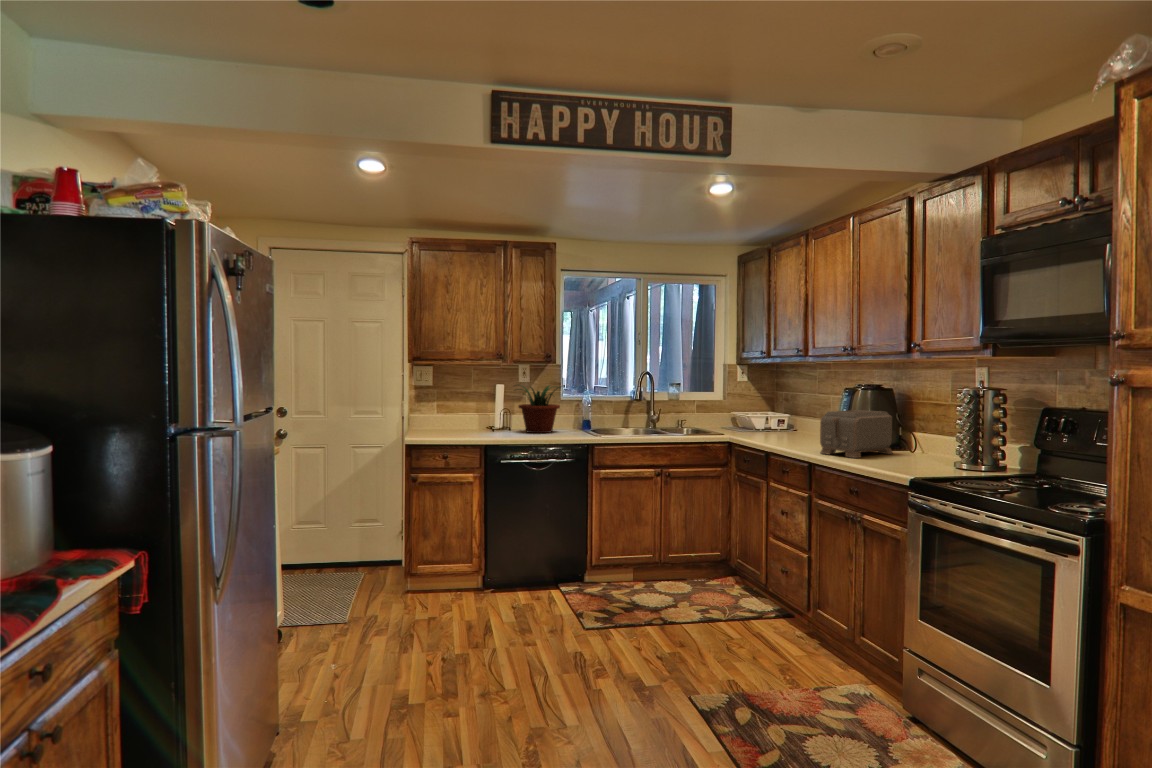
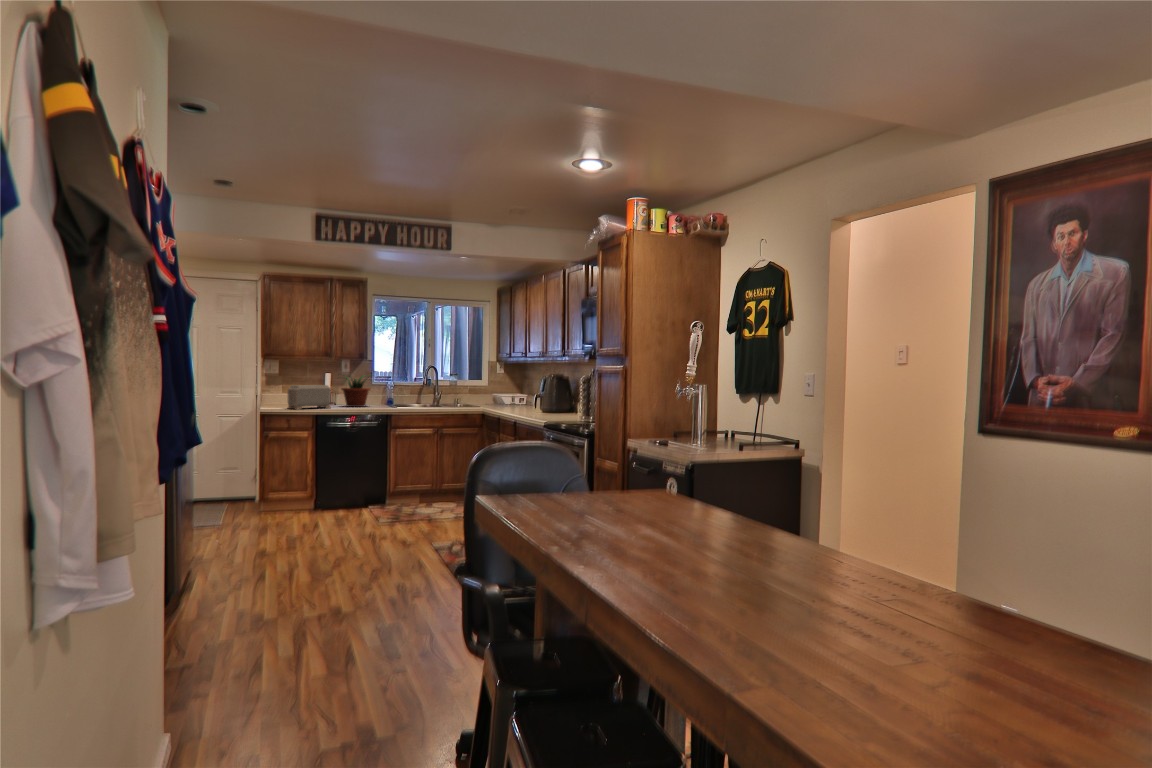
toaster: present [820,410,893,458] -> present [288,385,331,409]

